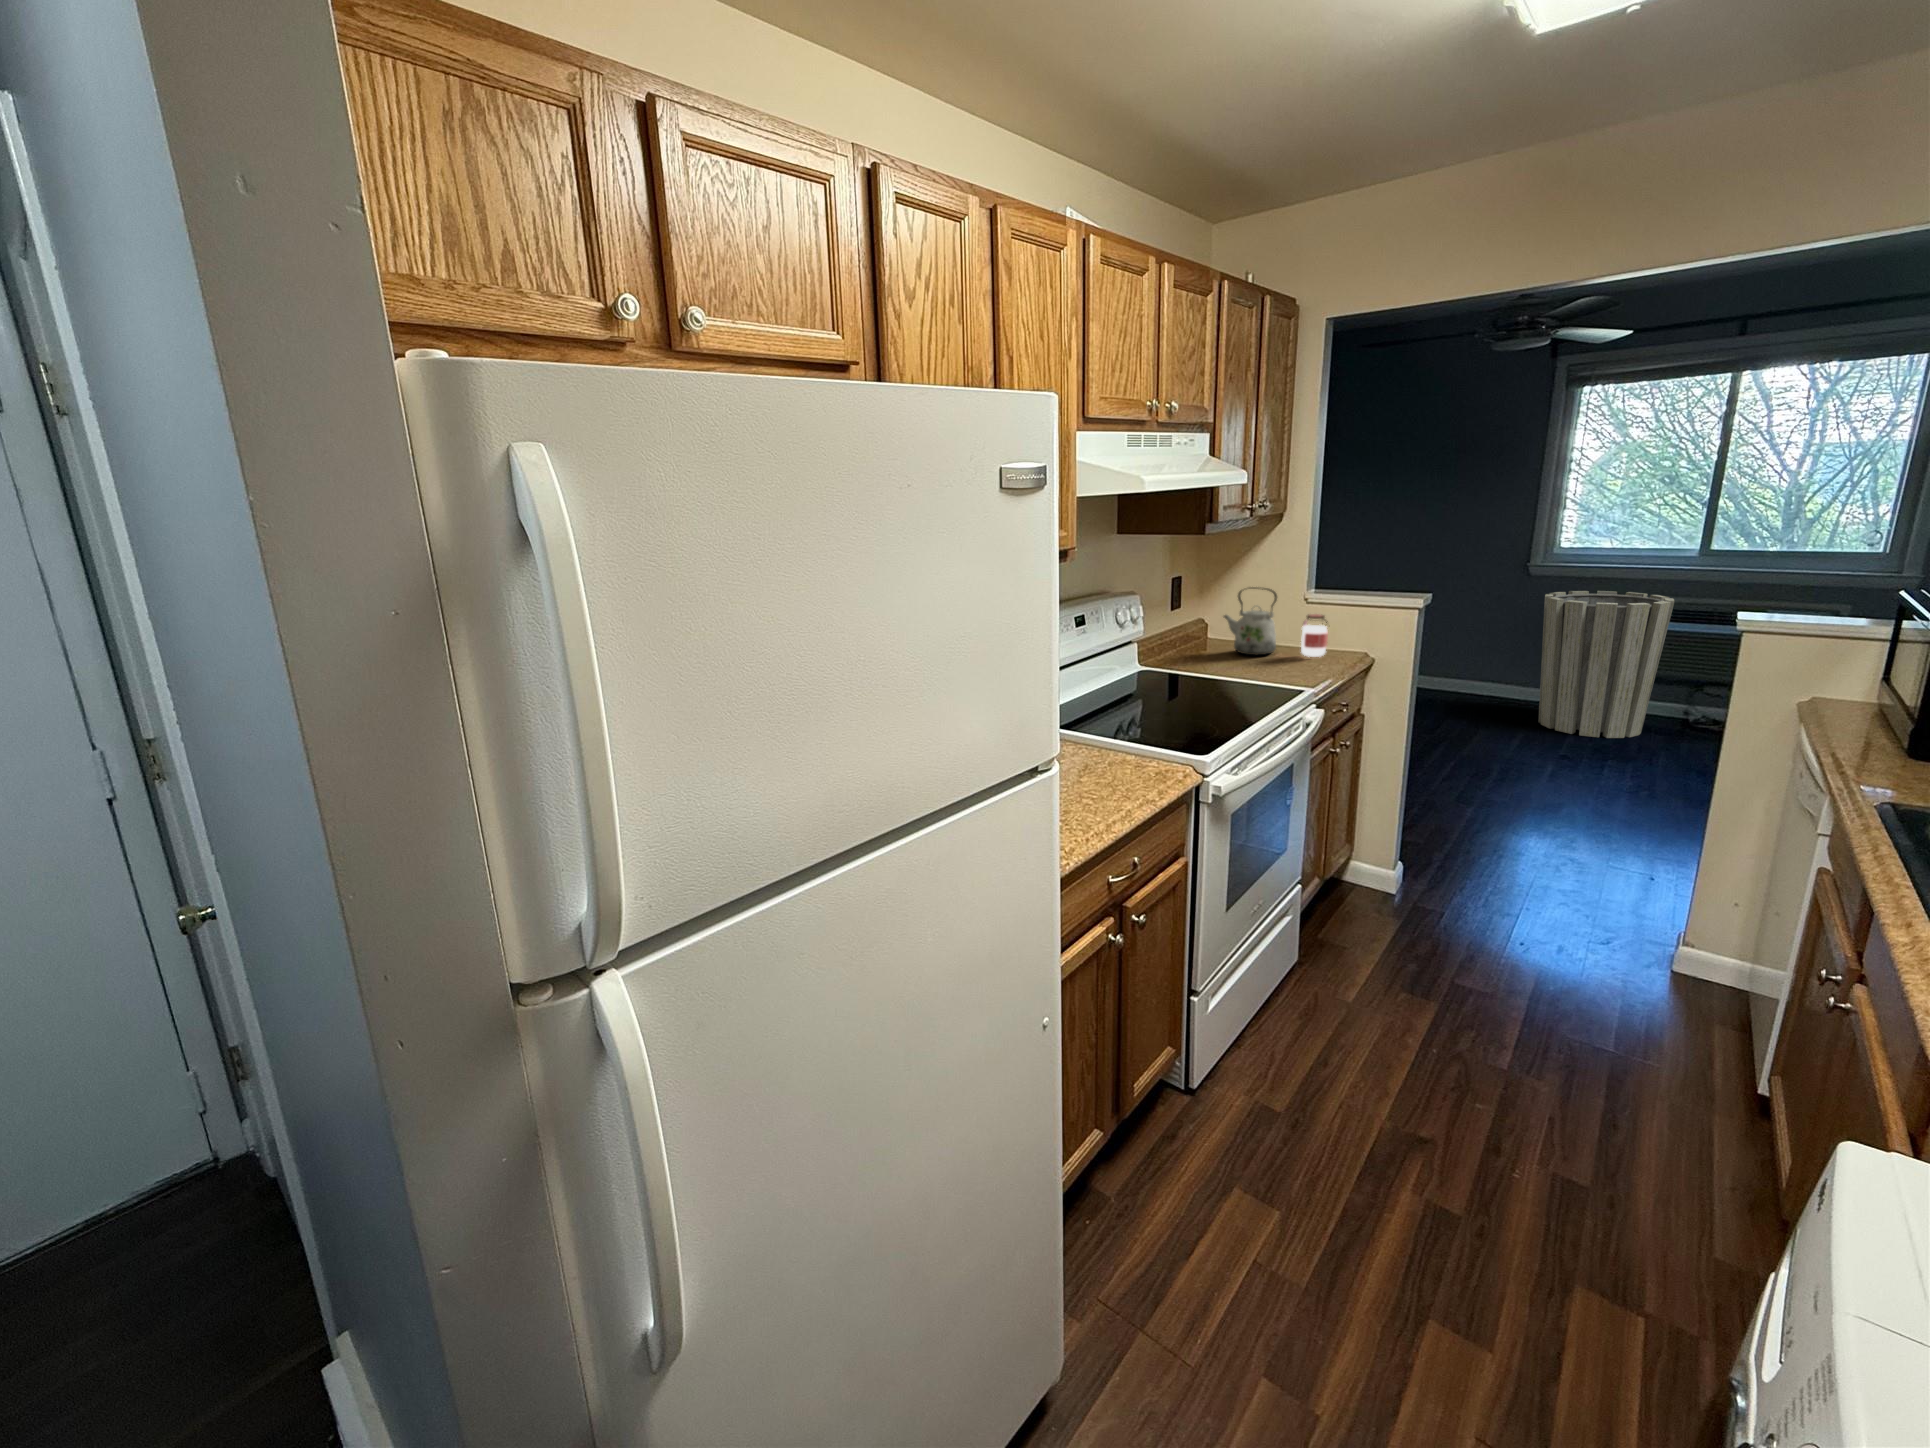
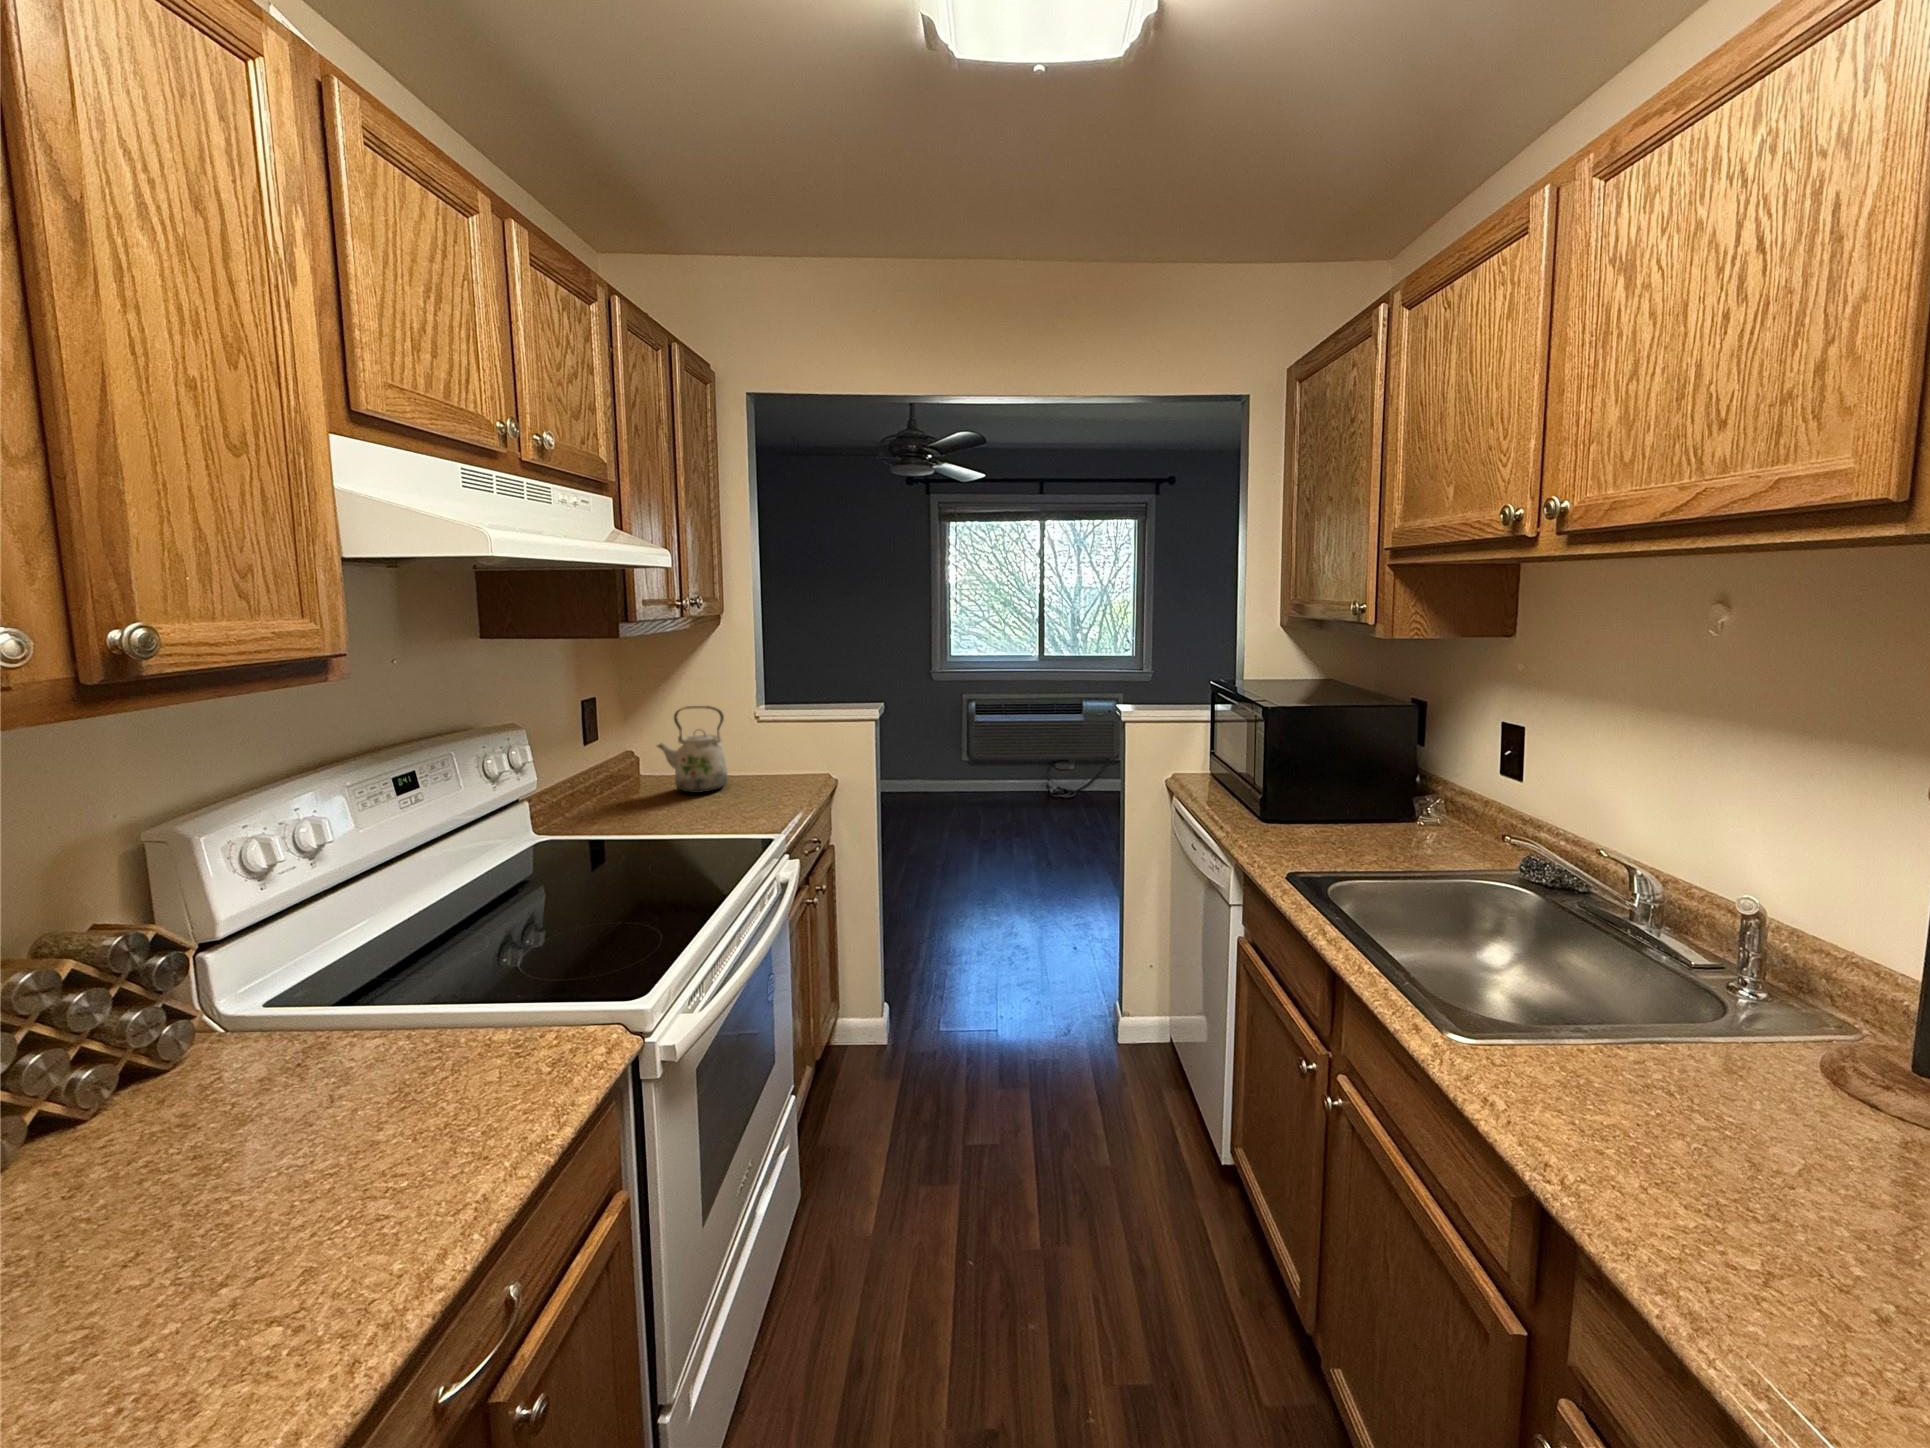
trash can: present [1539,591,1674,738] -> none [946,692,1030,817]
jar: present [1301,614,1328,657] -> none [756,734,788,787]

